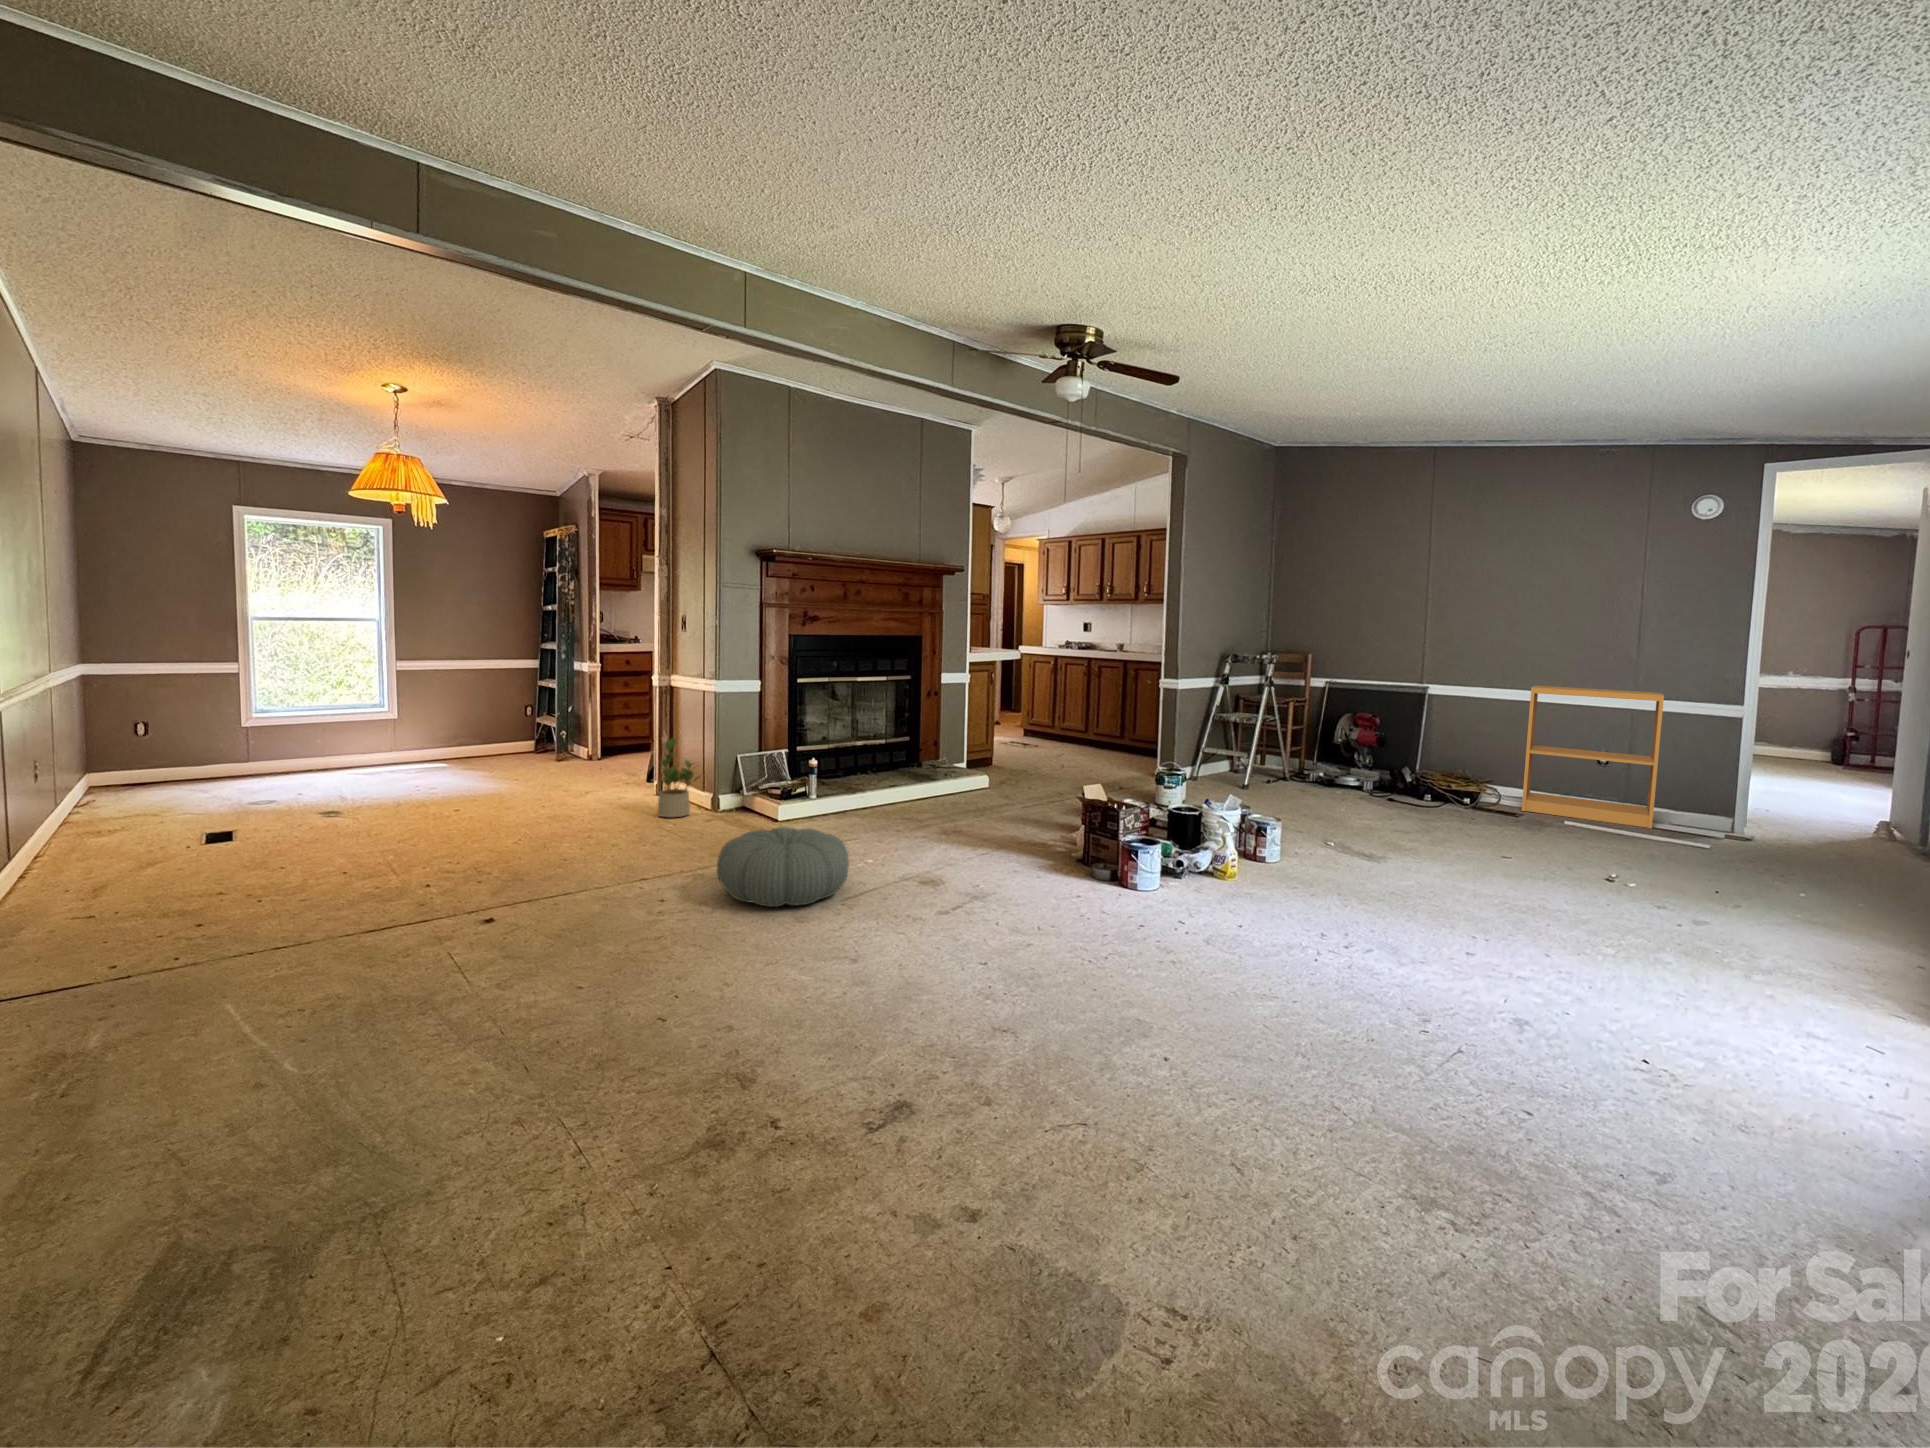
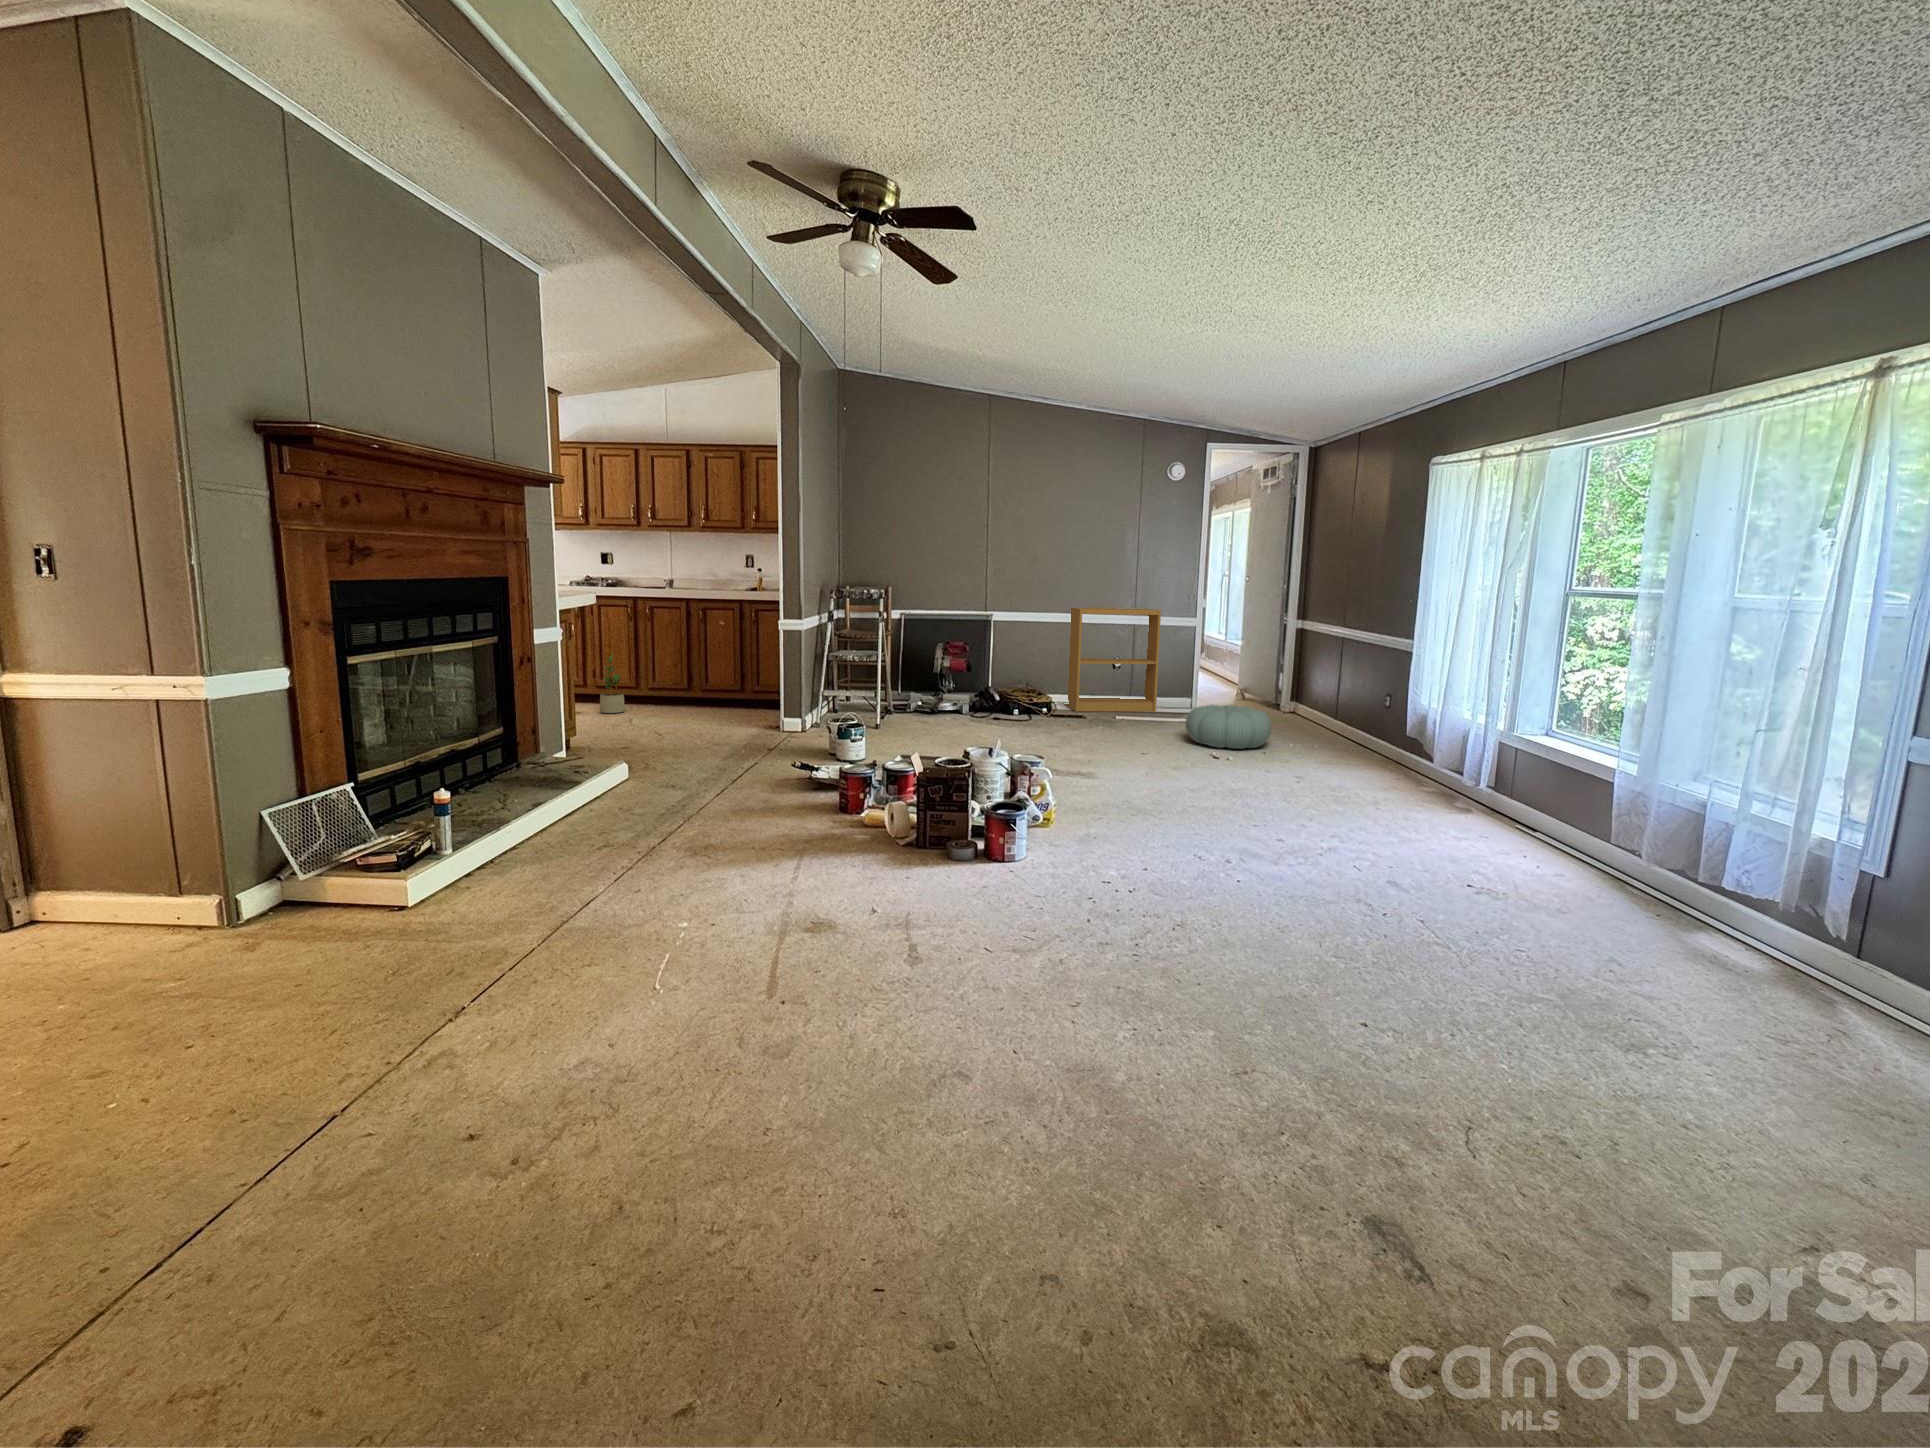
potted plant: present [657,738,699,817] -> present [600,654,625,713]
pouf: present [717,827,849,907] -> present [1185,704,1272,749]

